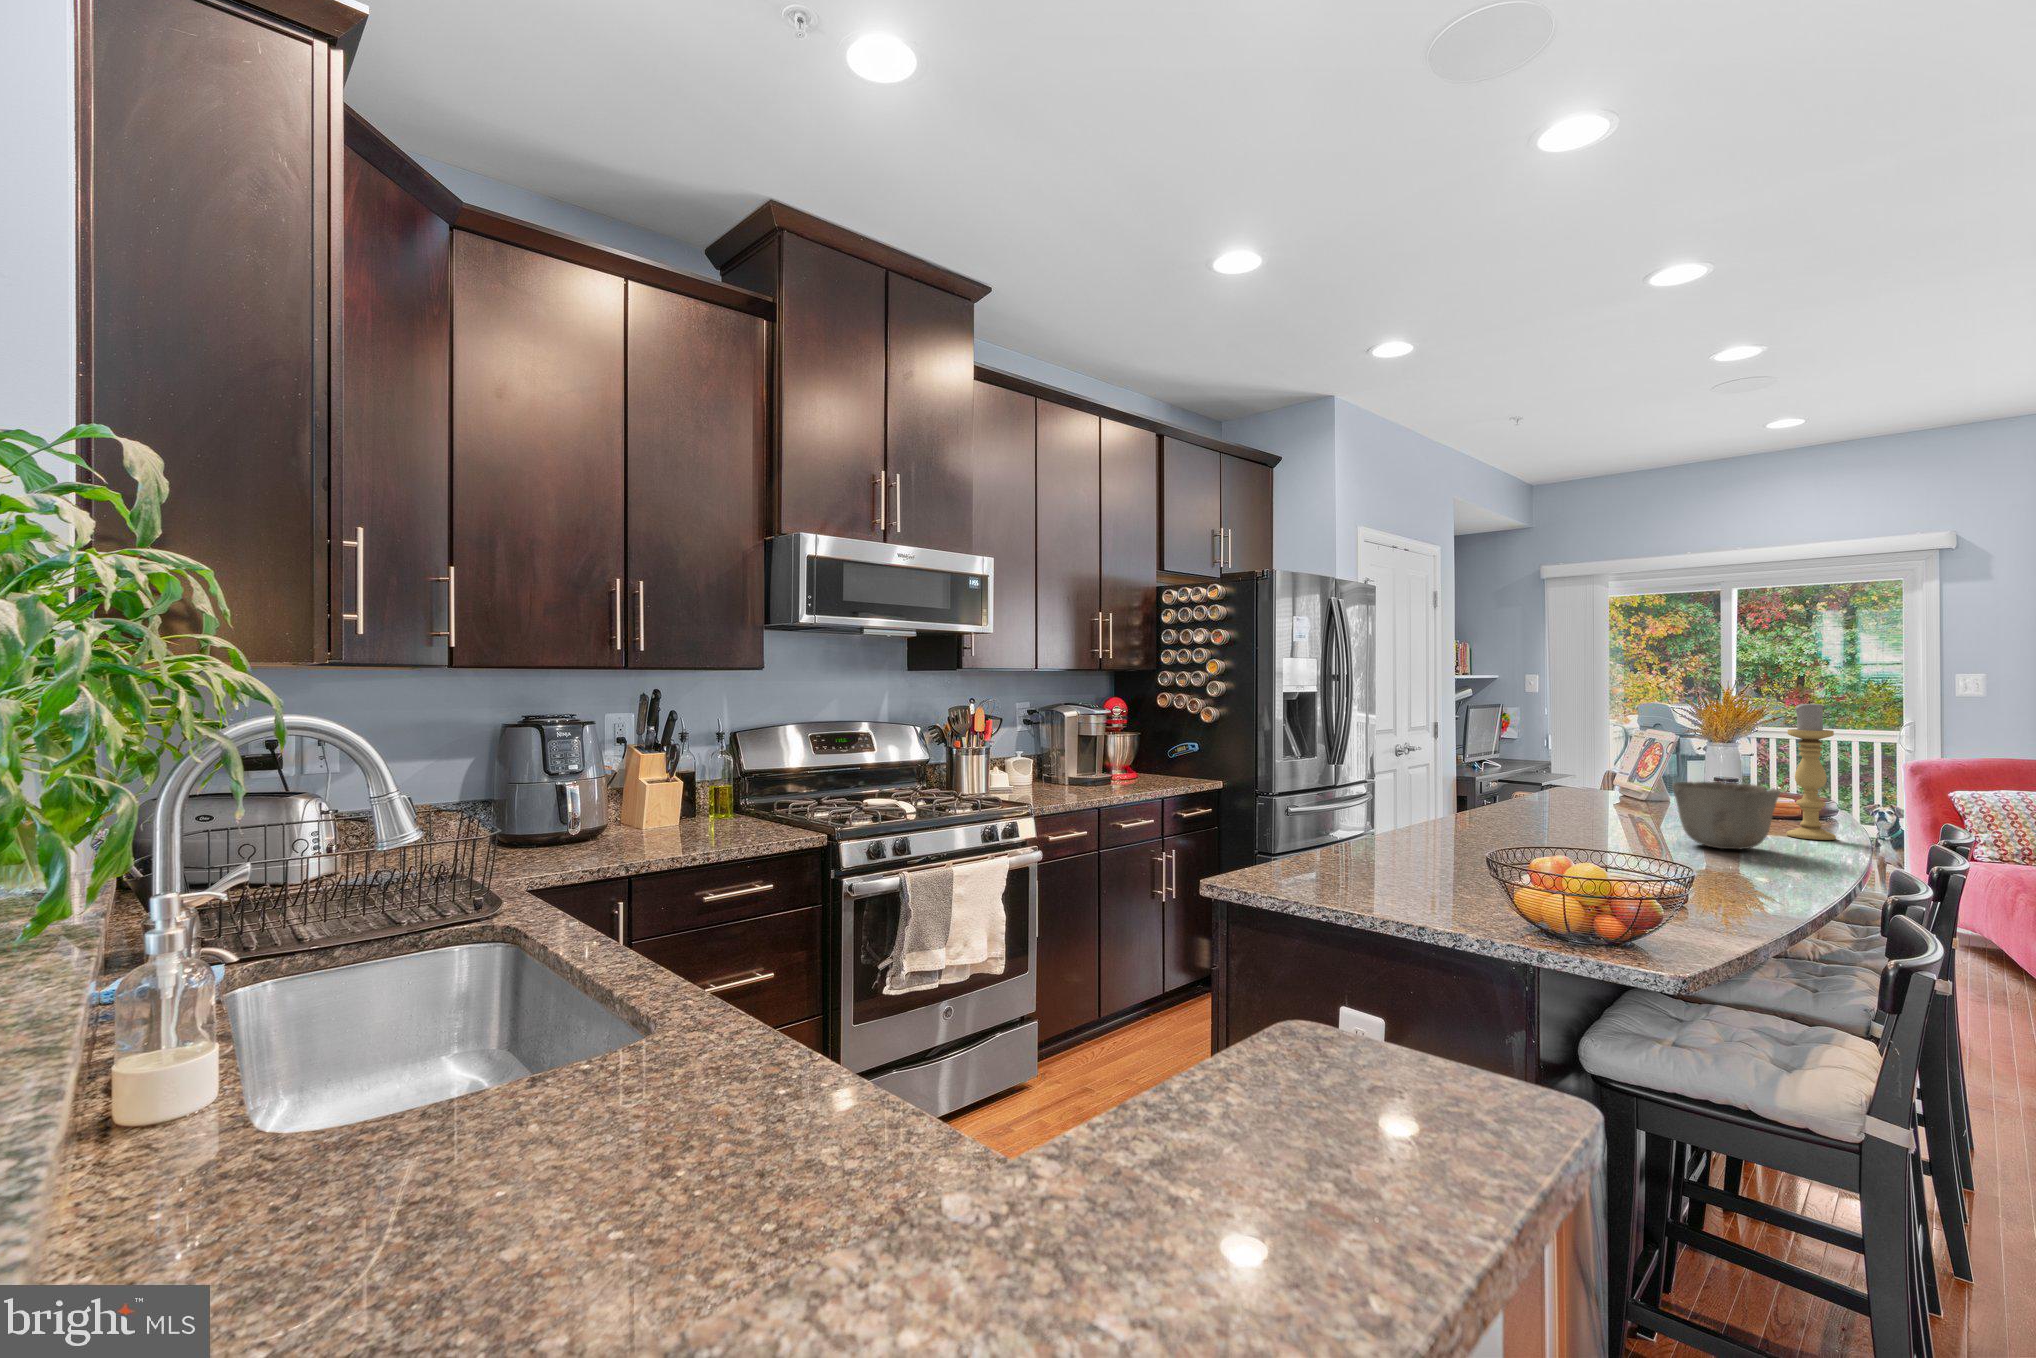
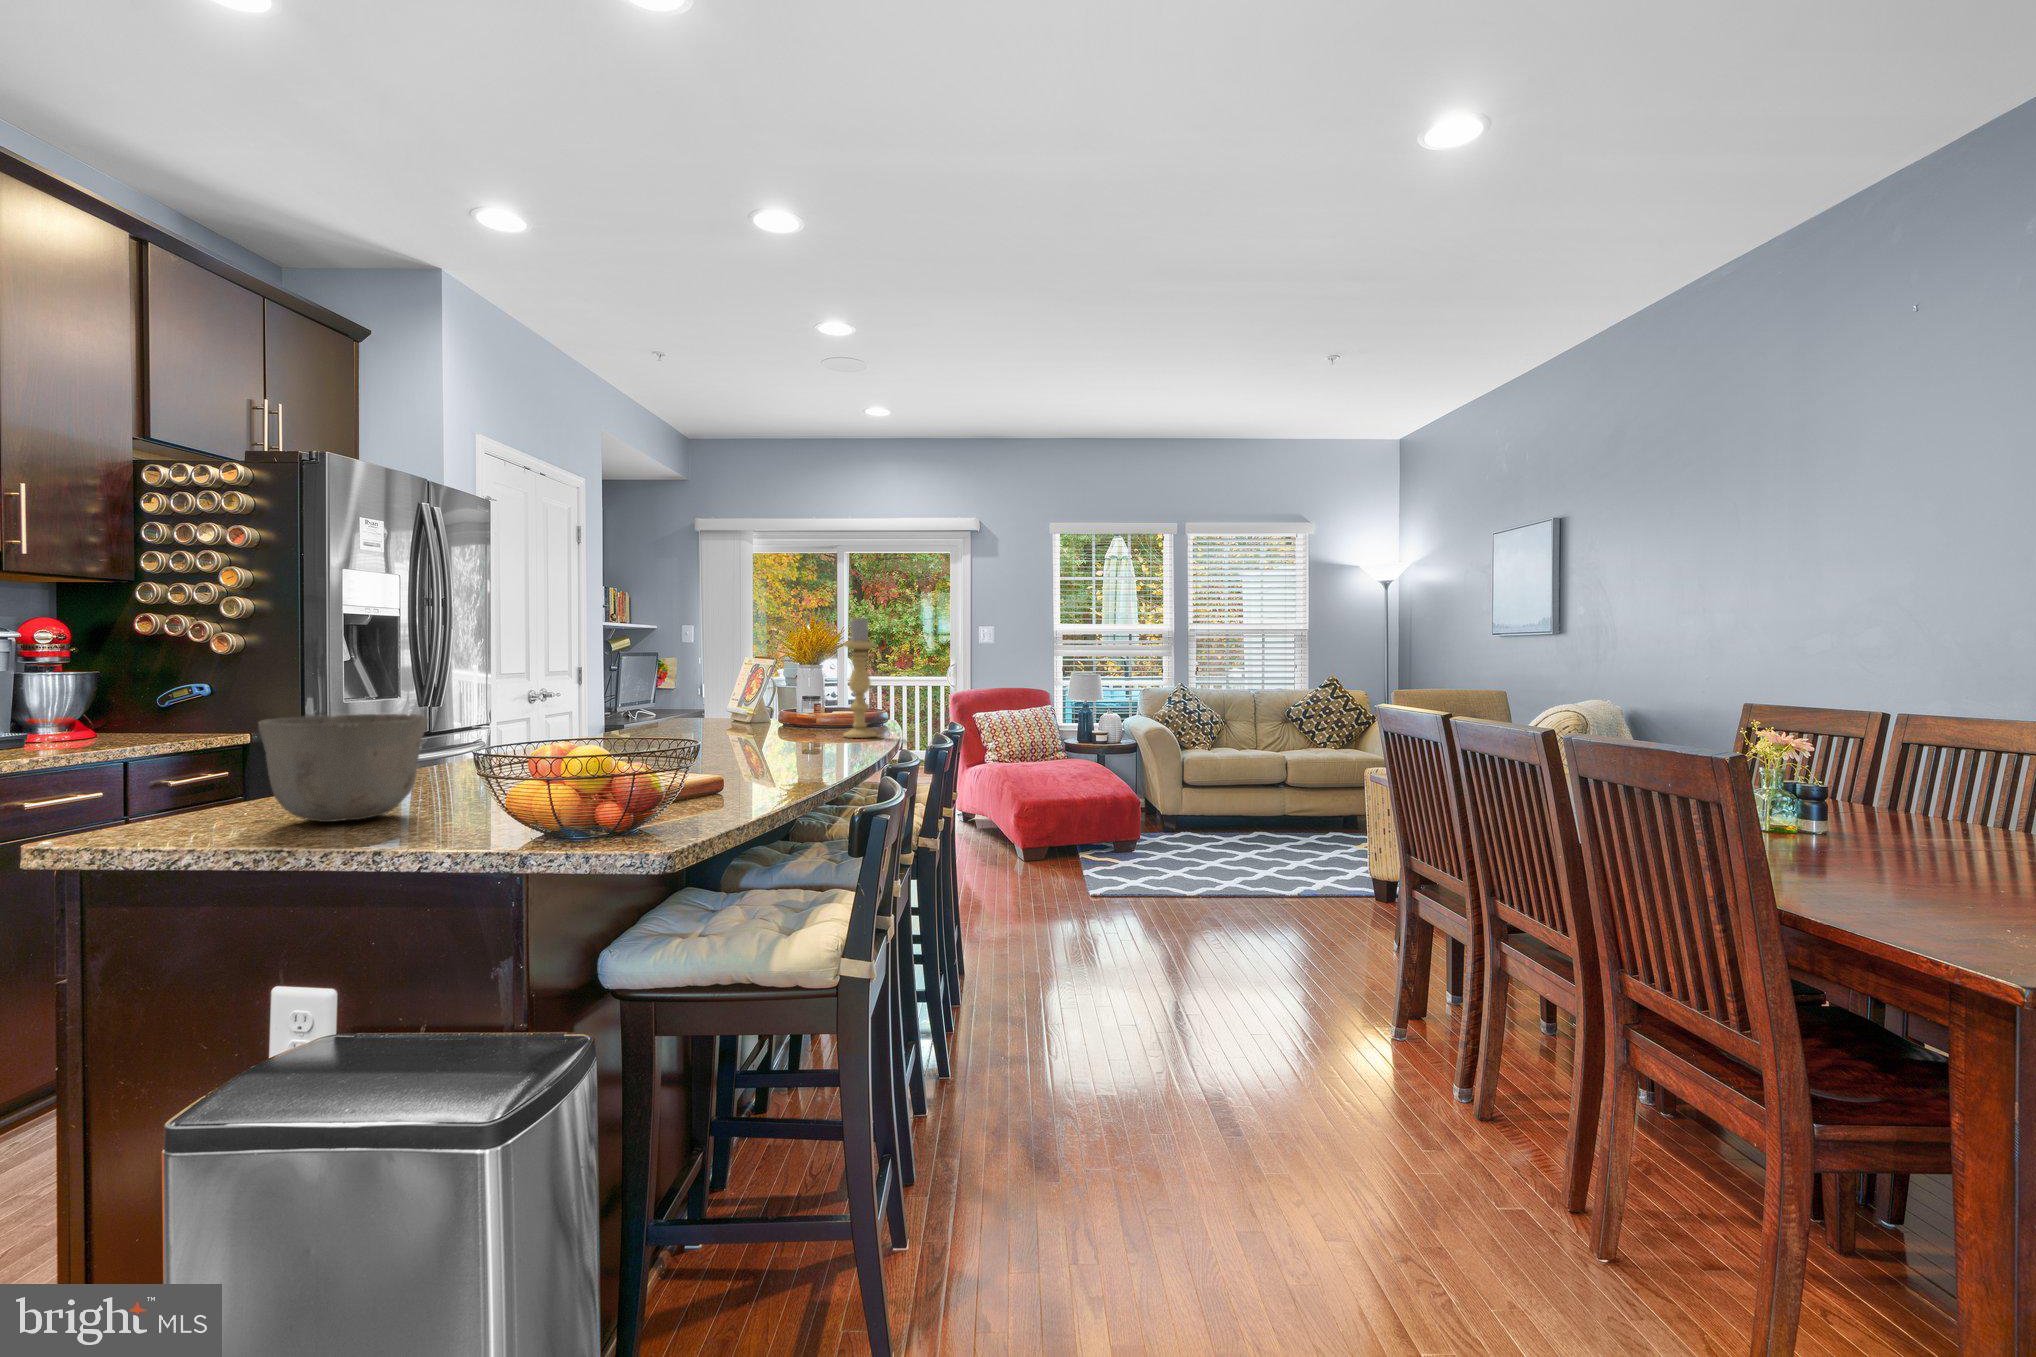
ceramic bowl: present [1672,782,1781,849] -> present [258,714,428,822]

